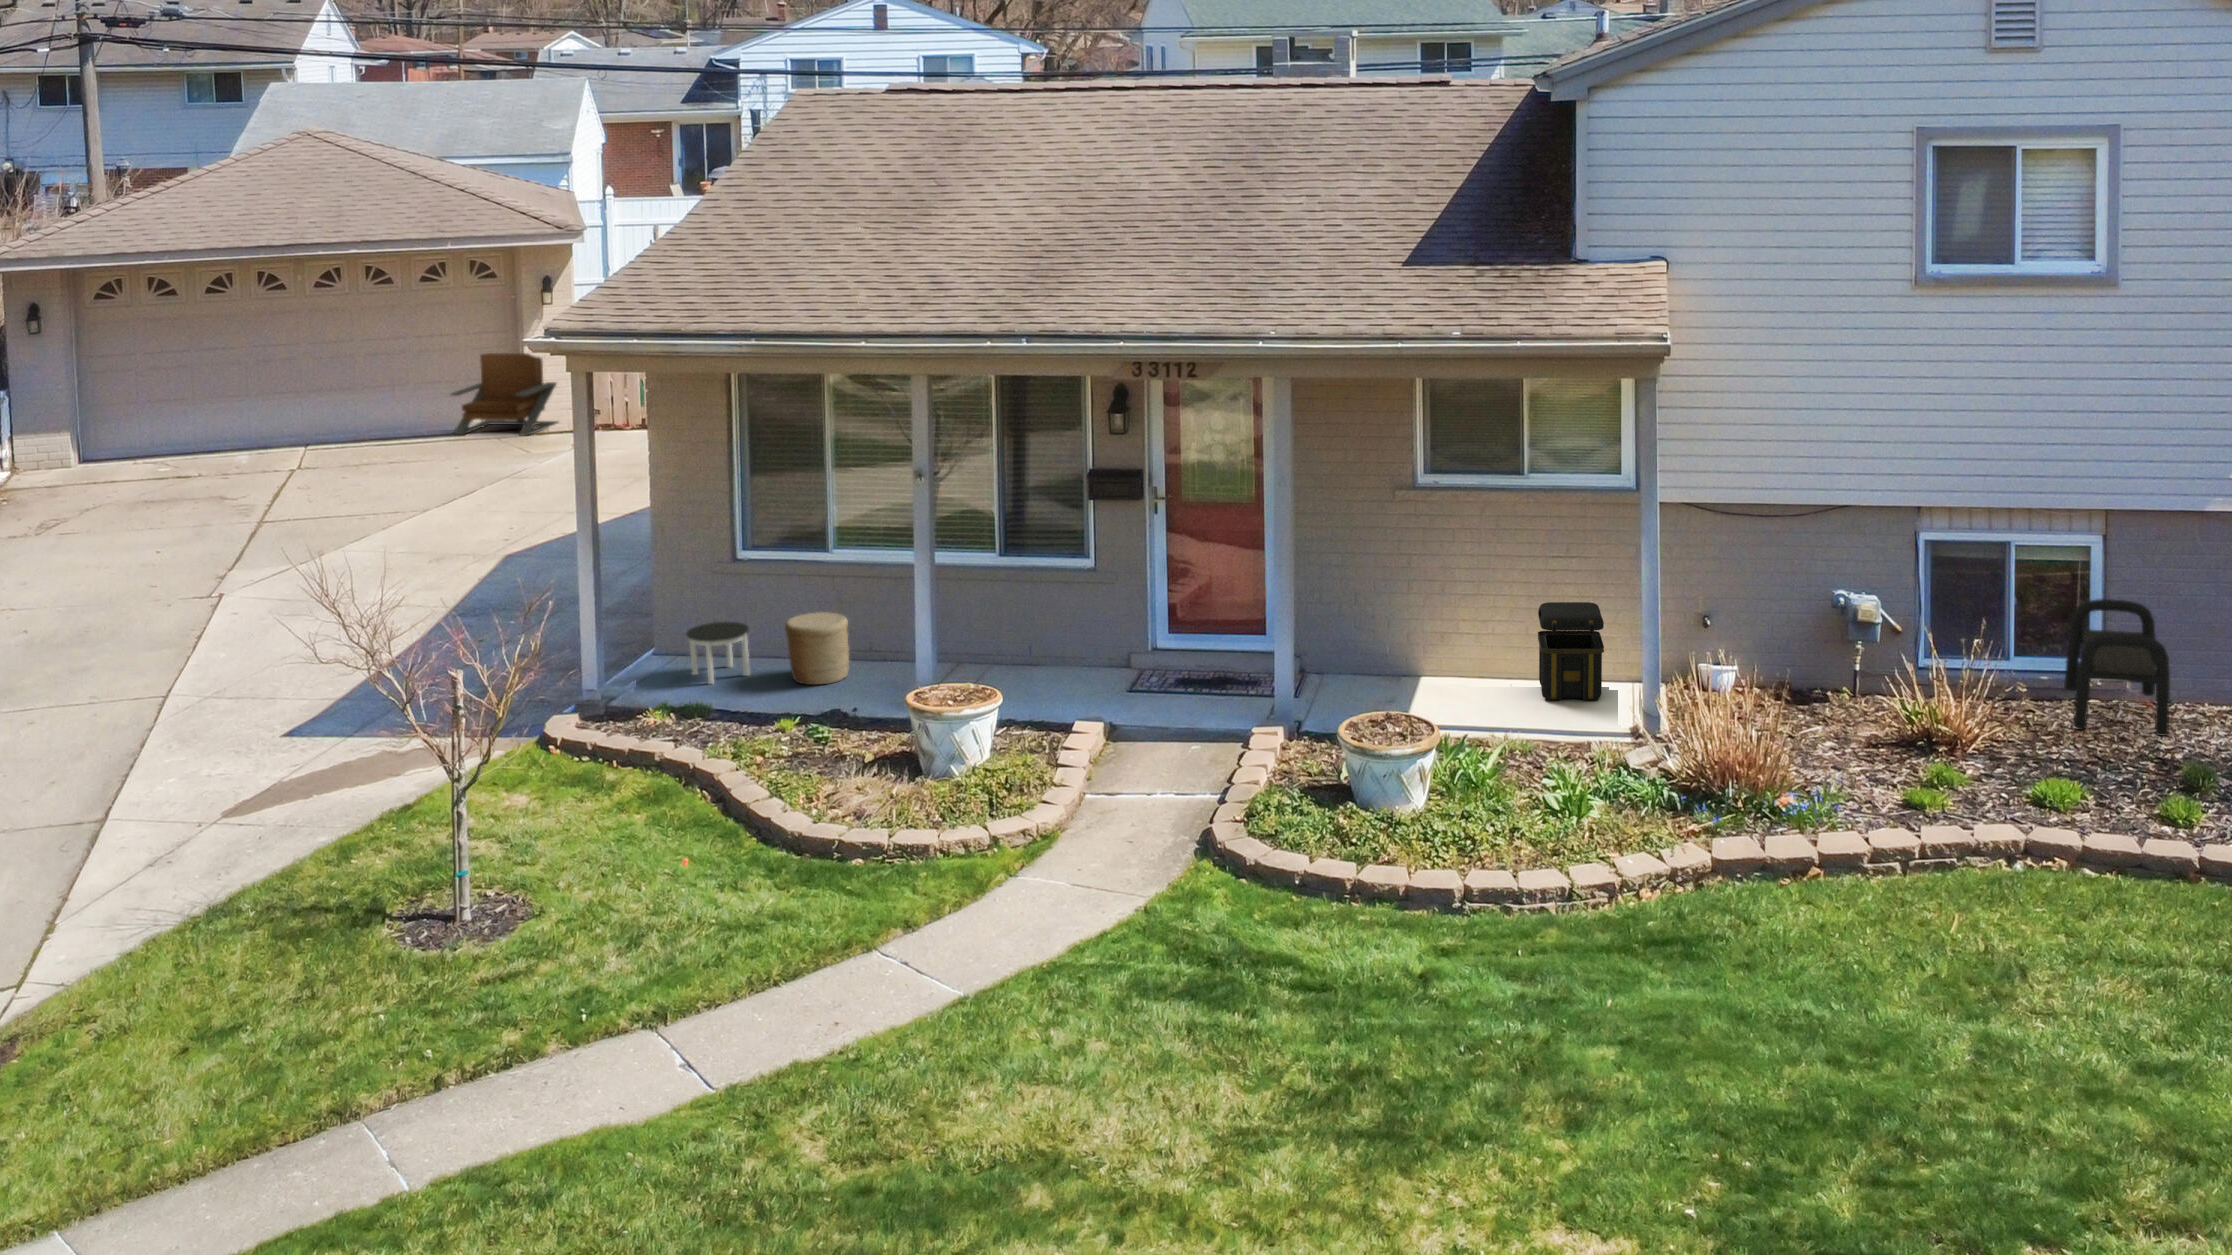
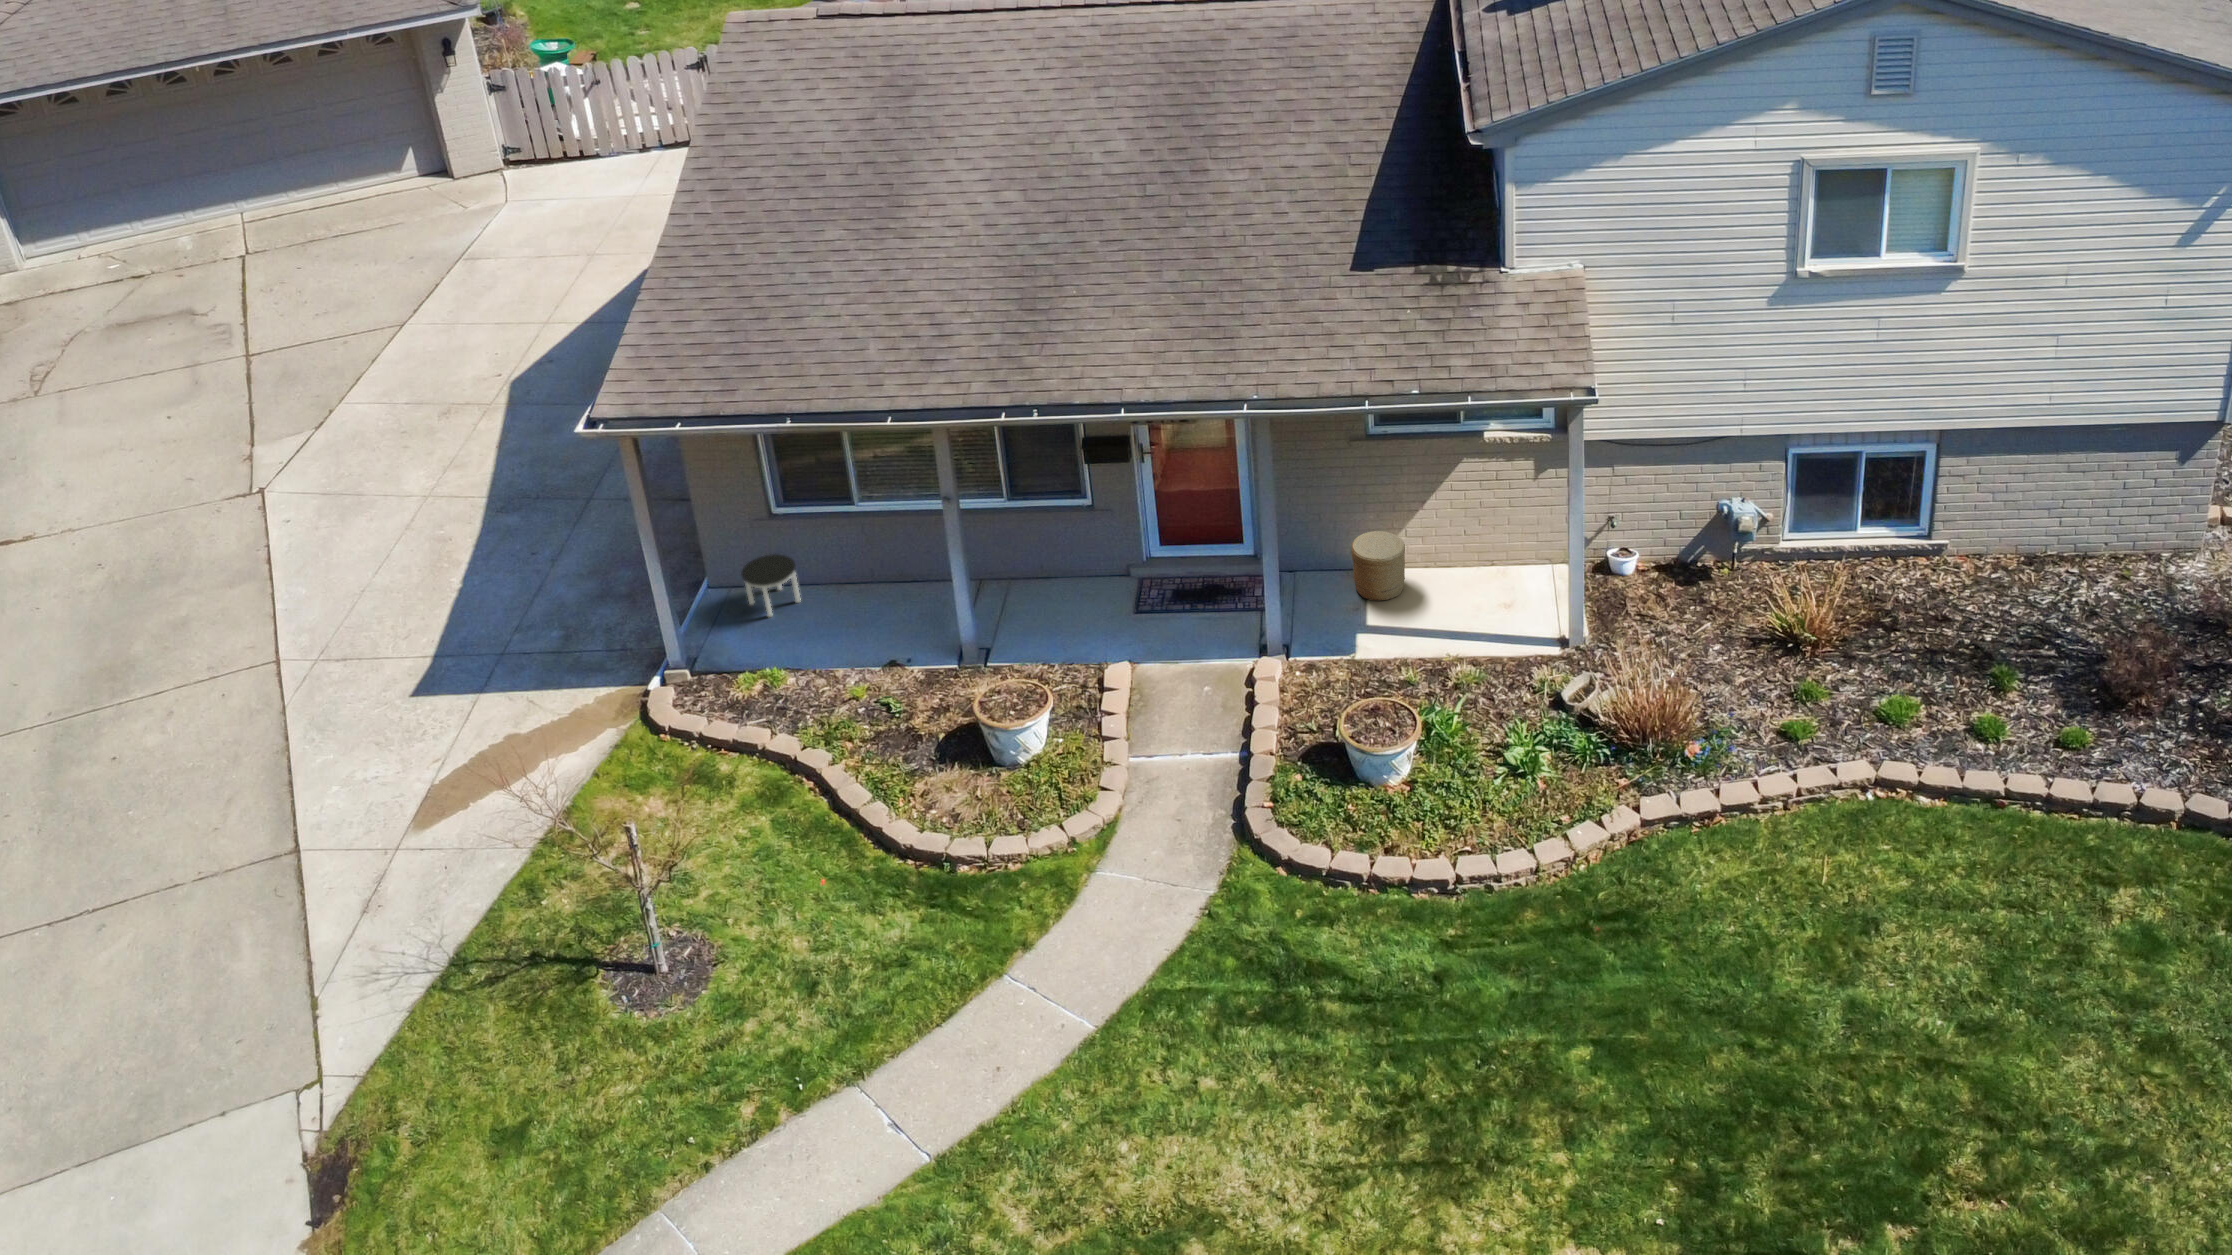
lounge chair: present [451,353,558,435] -> none [383,118,492,208]
bench: present [2064,599,2170,736] -> none [1902,487,1987,614]
toolbox: present [1538,602,1604,700] -> none [1479,509,1535,595]
woven basket: present [785,612,849,685] -> present [1351,531,1405,601]

